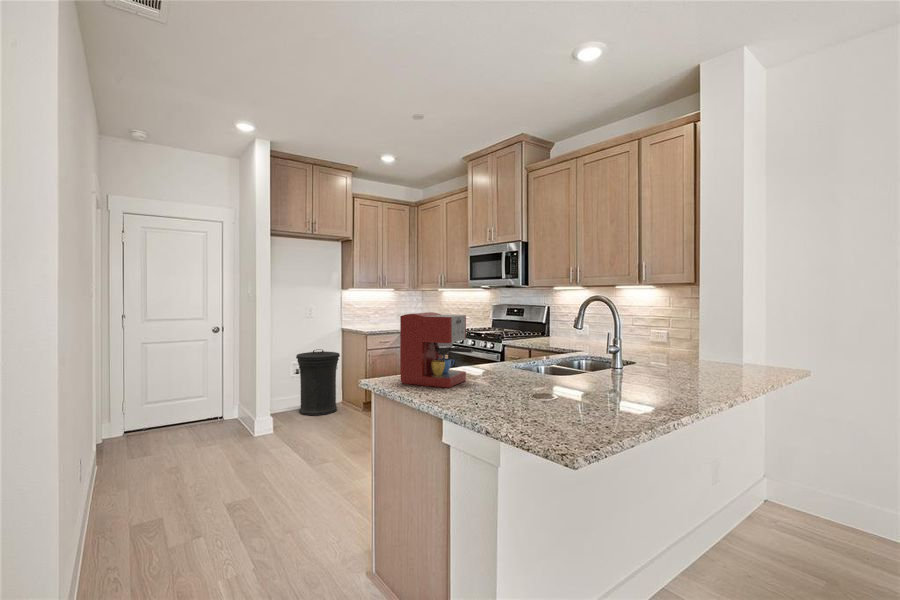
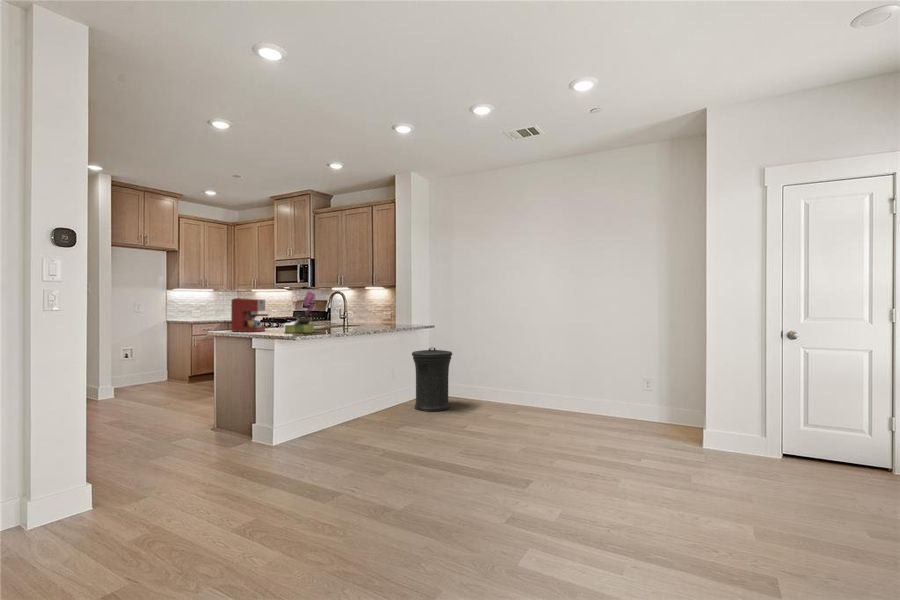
flower arrangement: none [514,296,594,410] -> present [284,291,315,333]
trash can: present [296,349,340,415] -> present [412,348,452,411]

